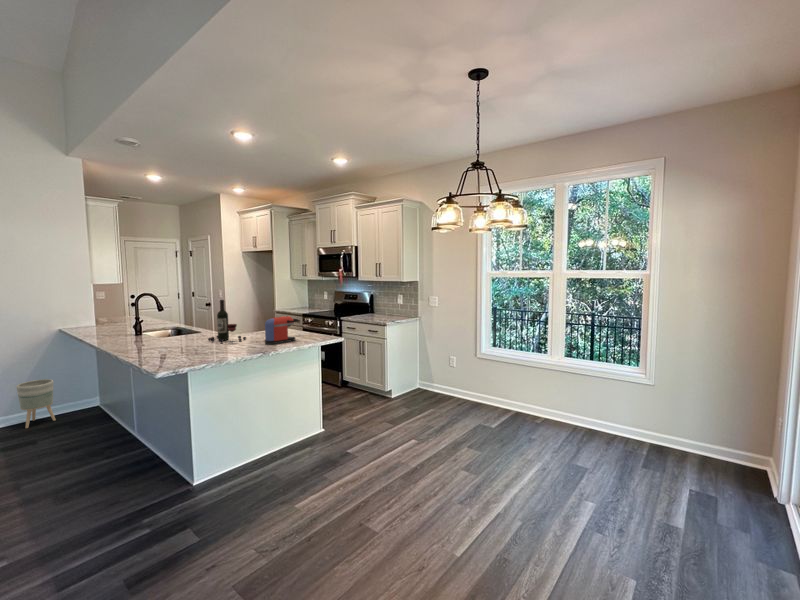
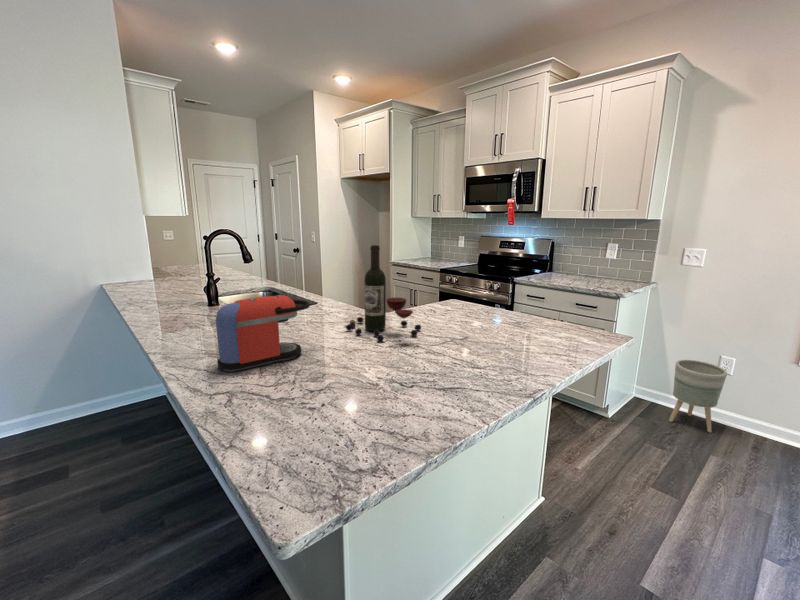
coffee maker: present [265,316,299,344] -> present [216,295,310,371]
planter: present [16,379,56,428] -> present [669,360,727,432]

